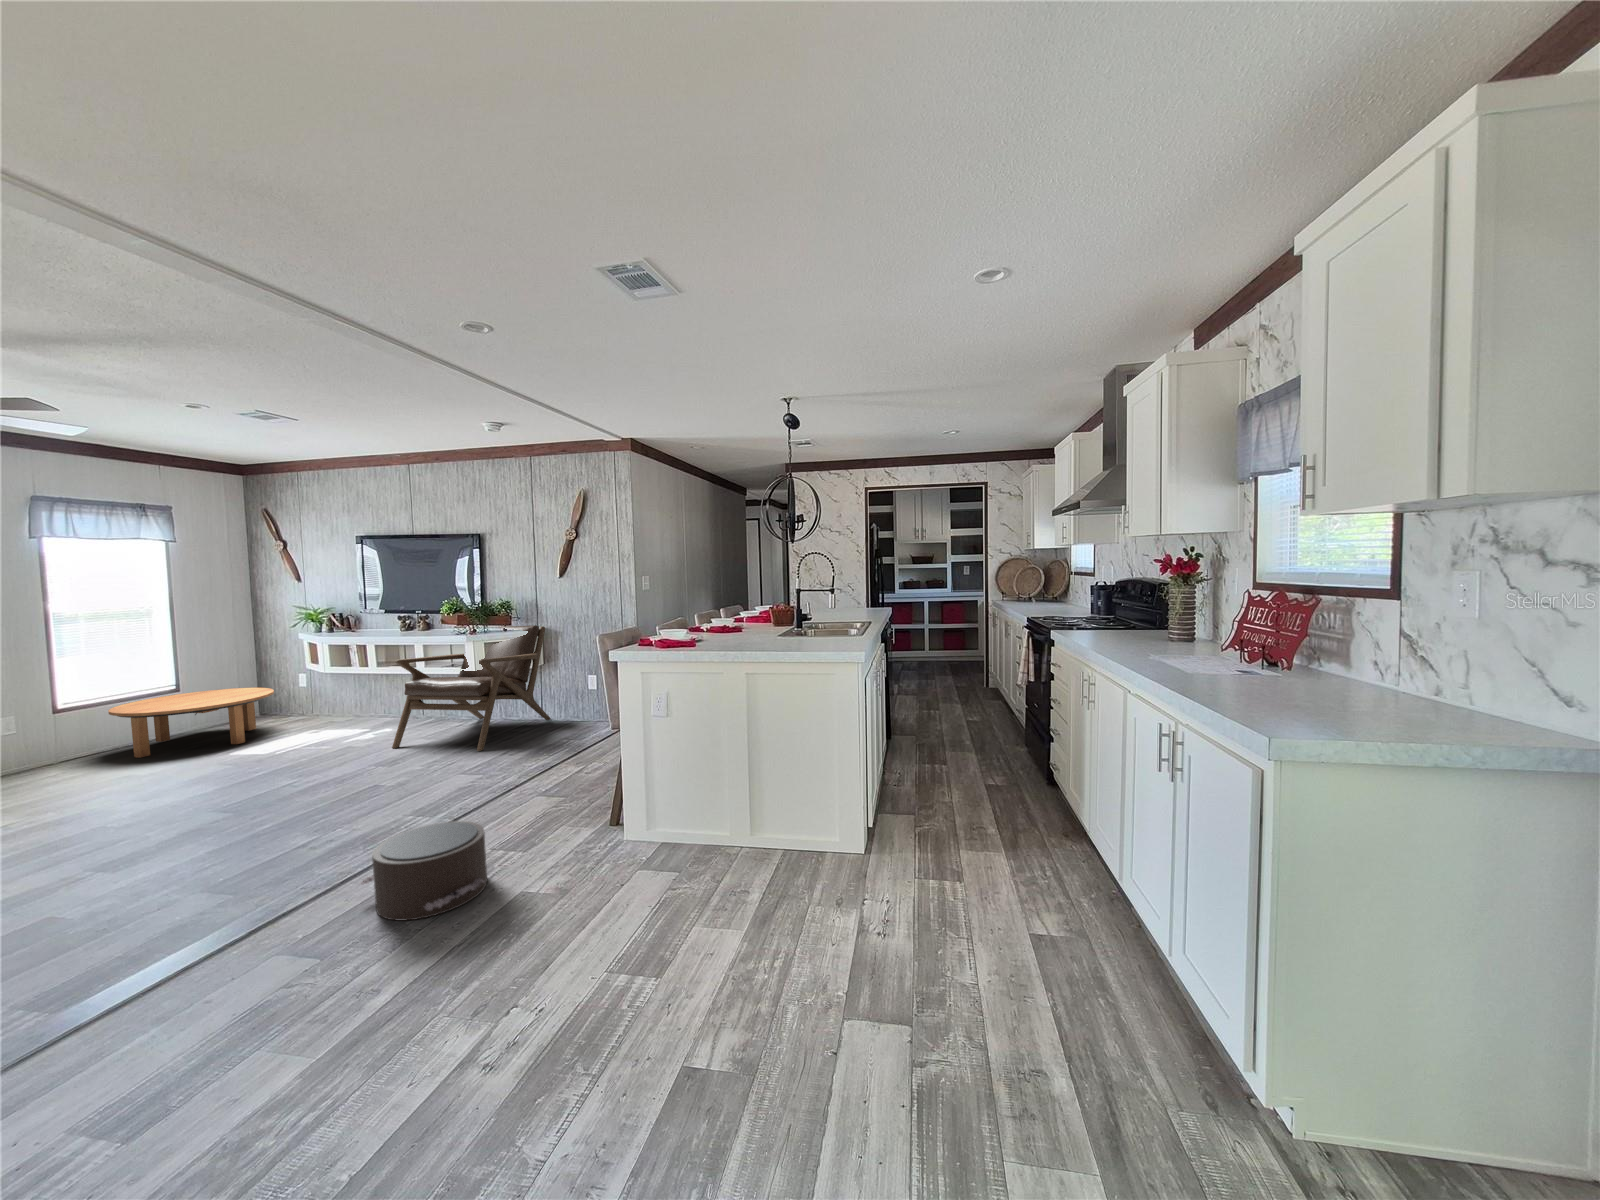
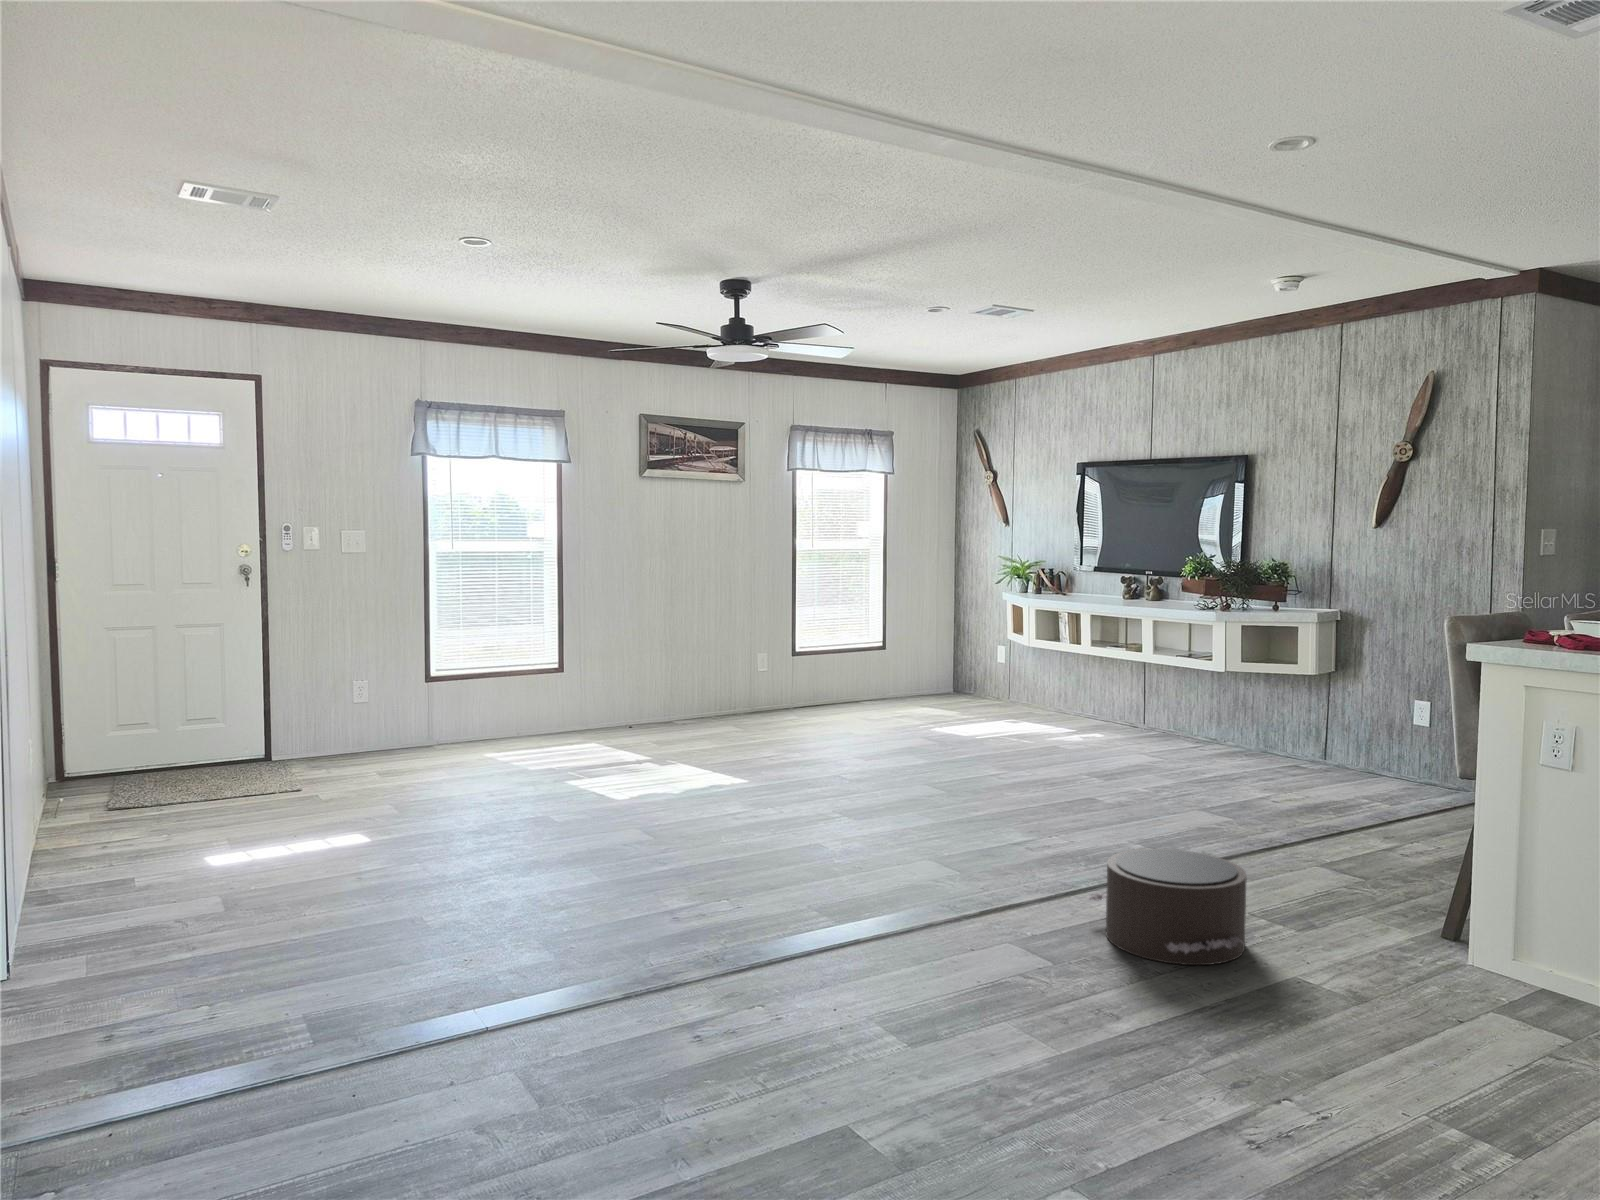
lounge chair: present [392,625,551,751] -> none [1106,599,1340,786]
coffee table: present [108,688,274,758] -> none [832,652,975,720]

